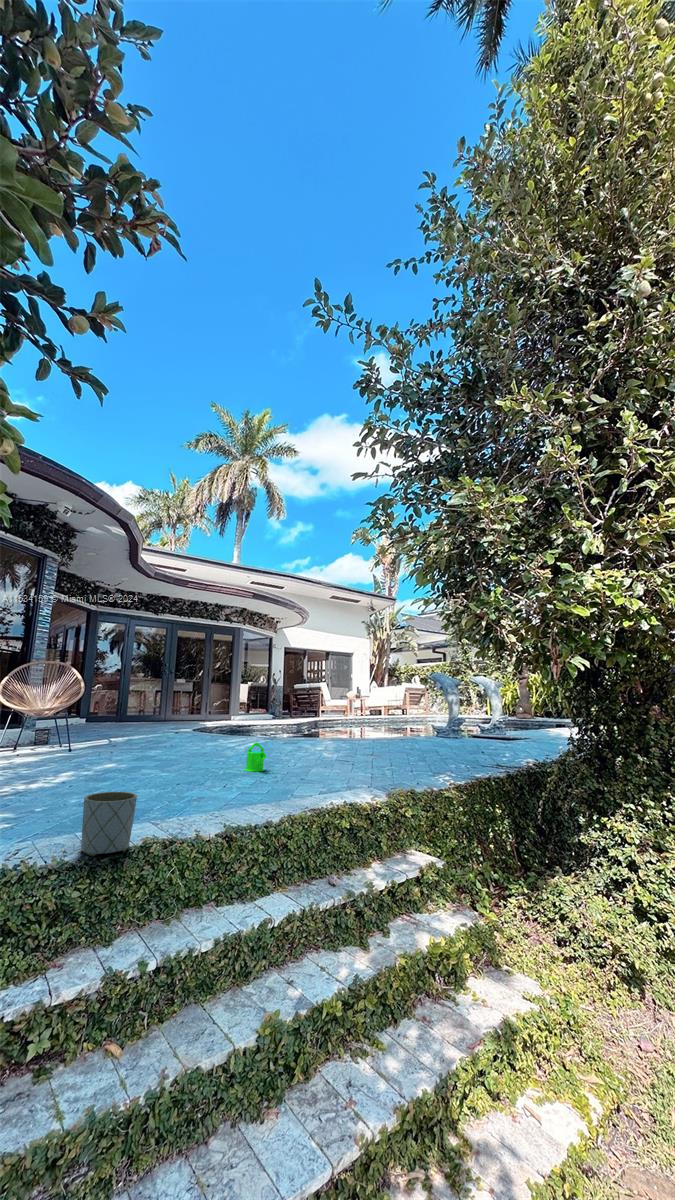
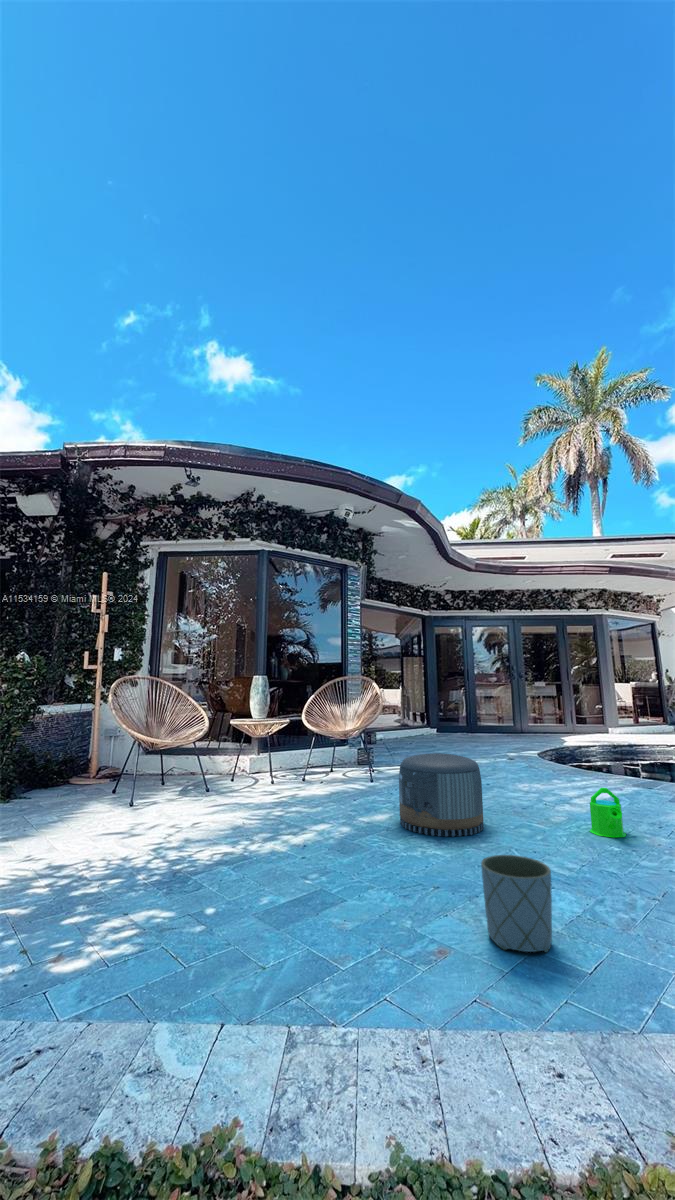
pouf: none [117,724,184,780] -> present [399,753,484,837]
planter: present [81,792,137,856] -> present [481,855,552,952]

